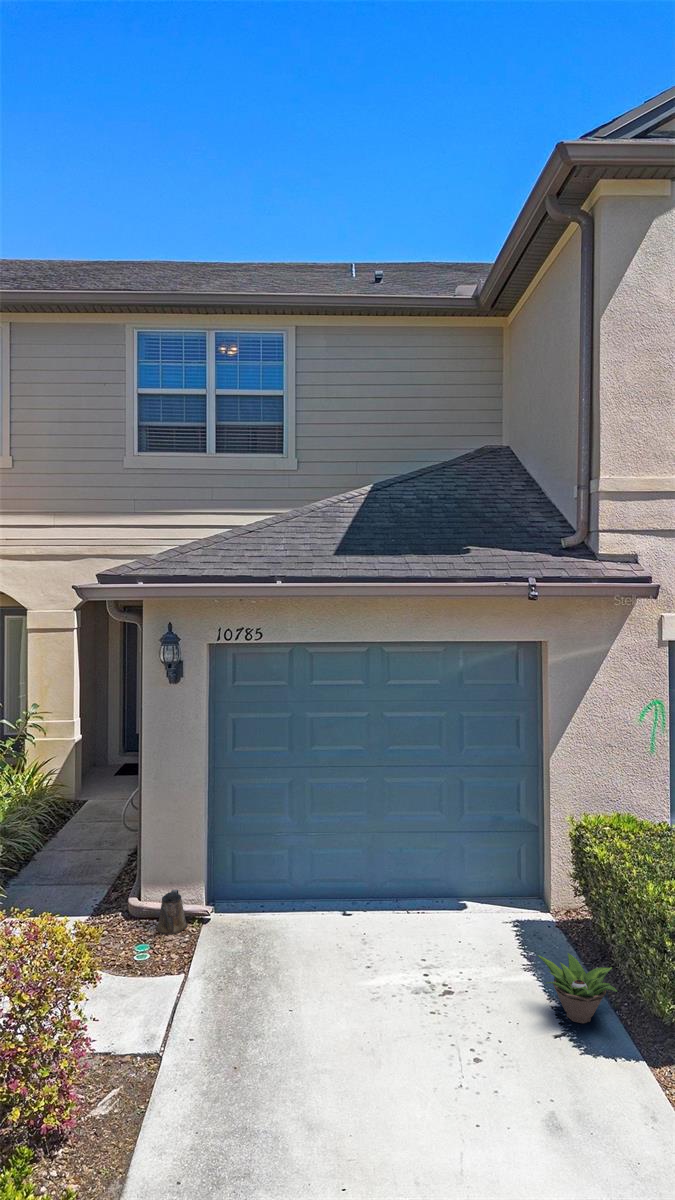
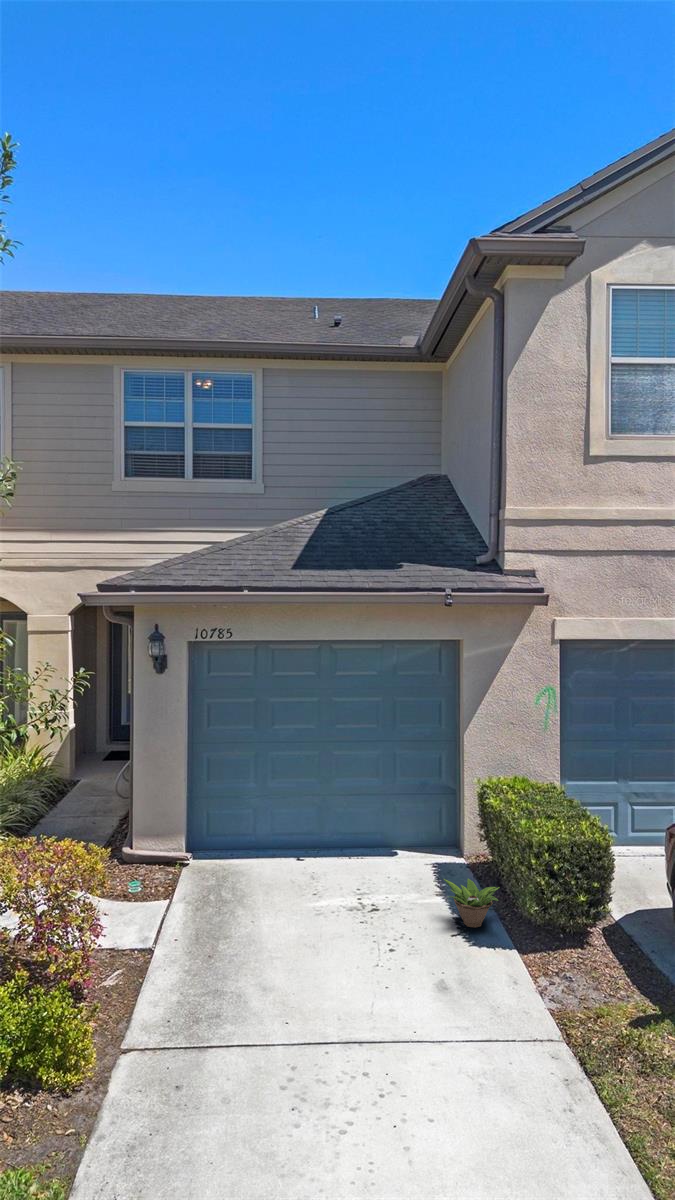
watering can: present [157,890,187,934] -> none [146,841,171,875]

